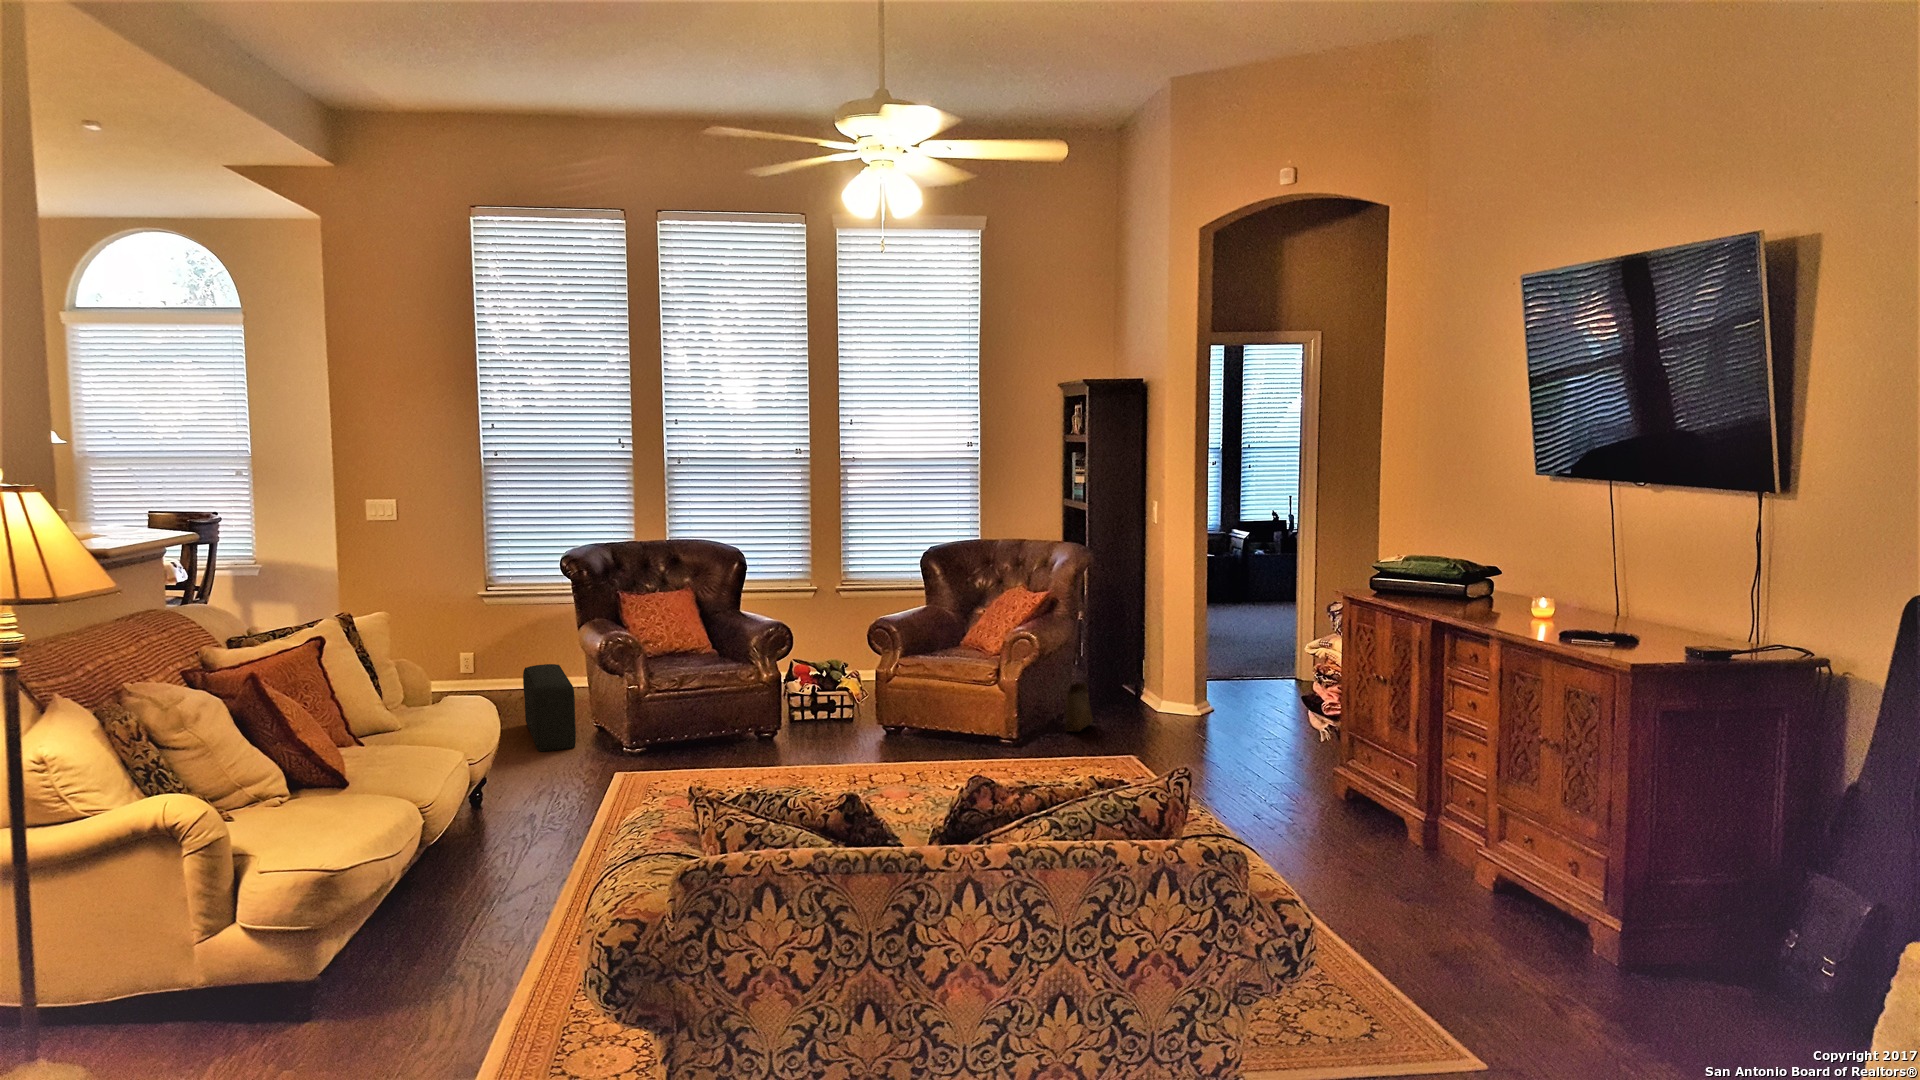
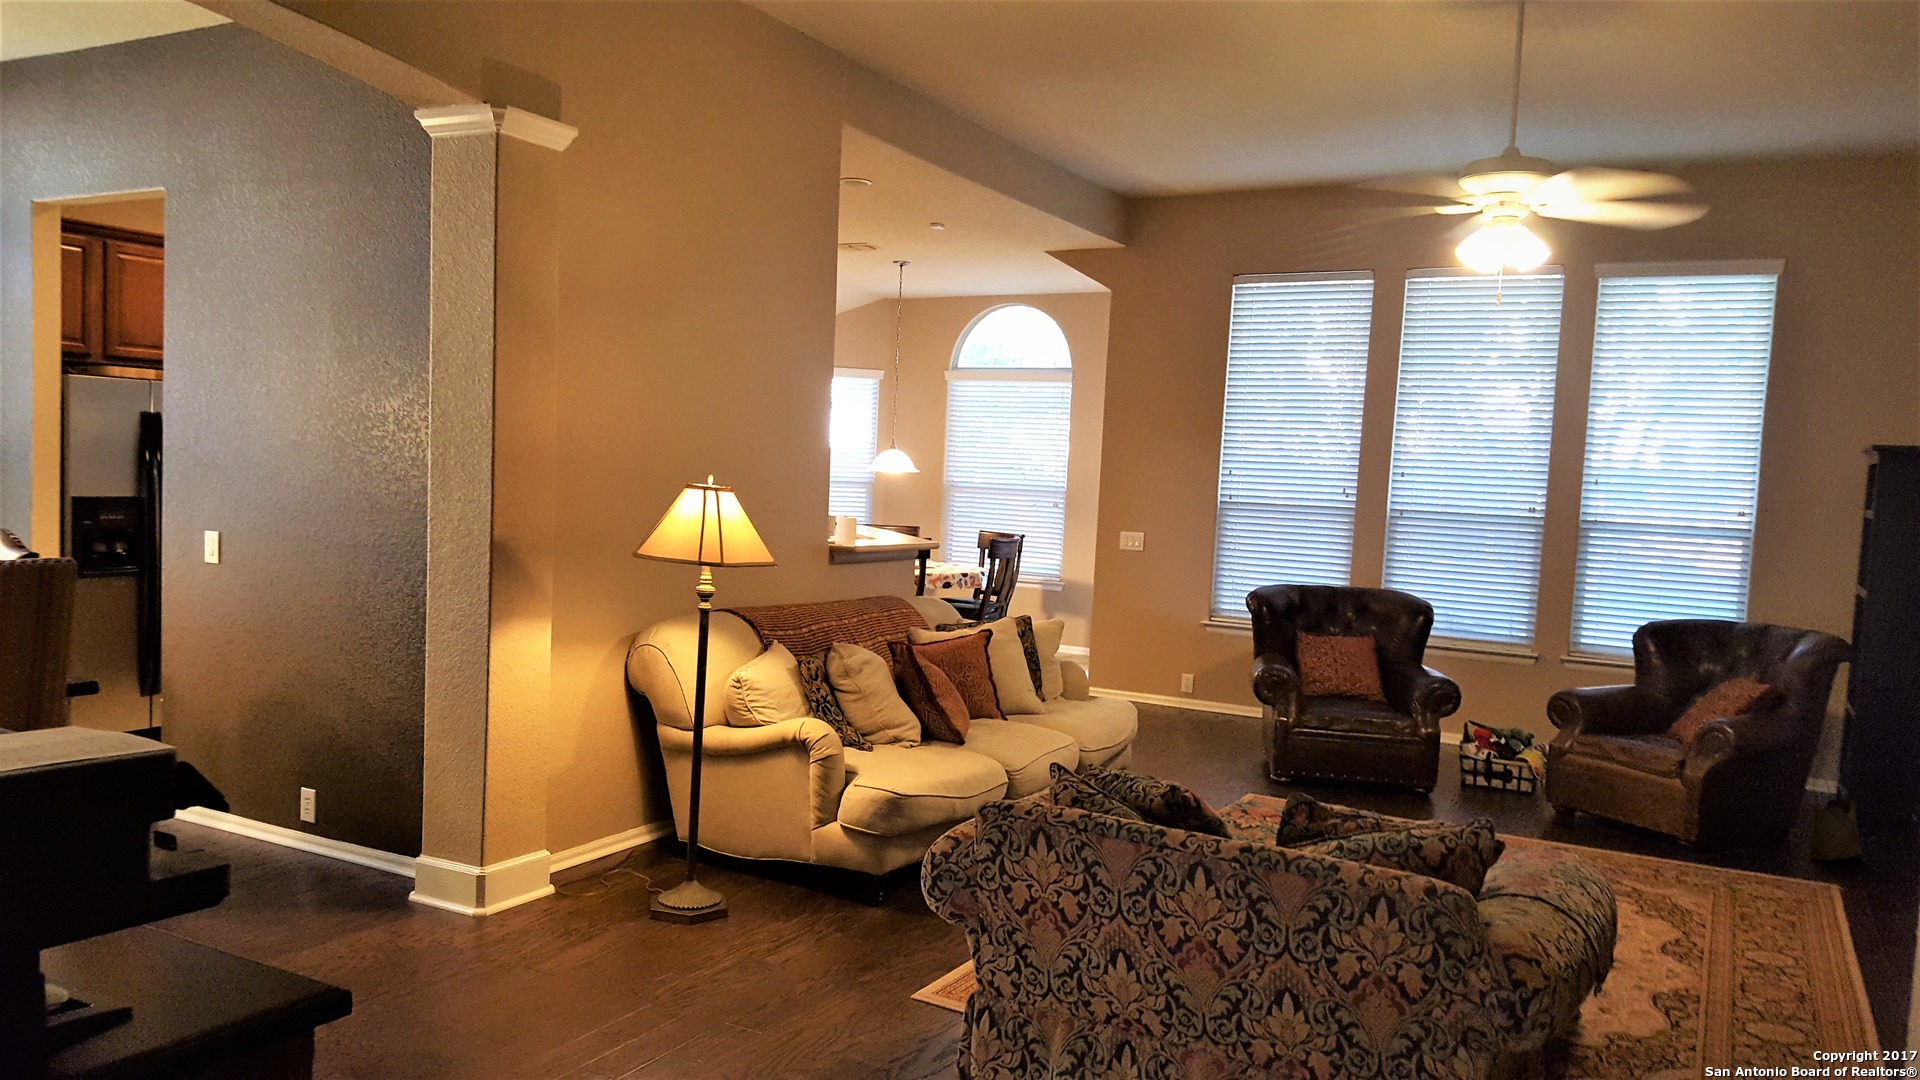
pouf: present [523,664,576,752] -> none [1183,686,1227,770]

